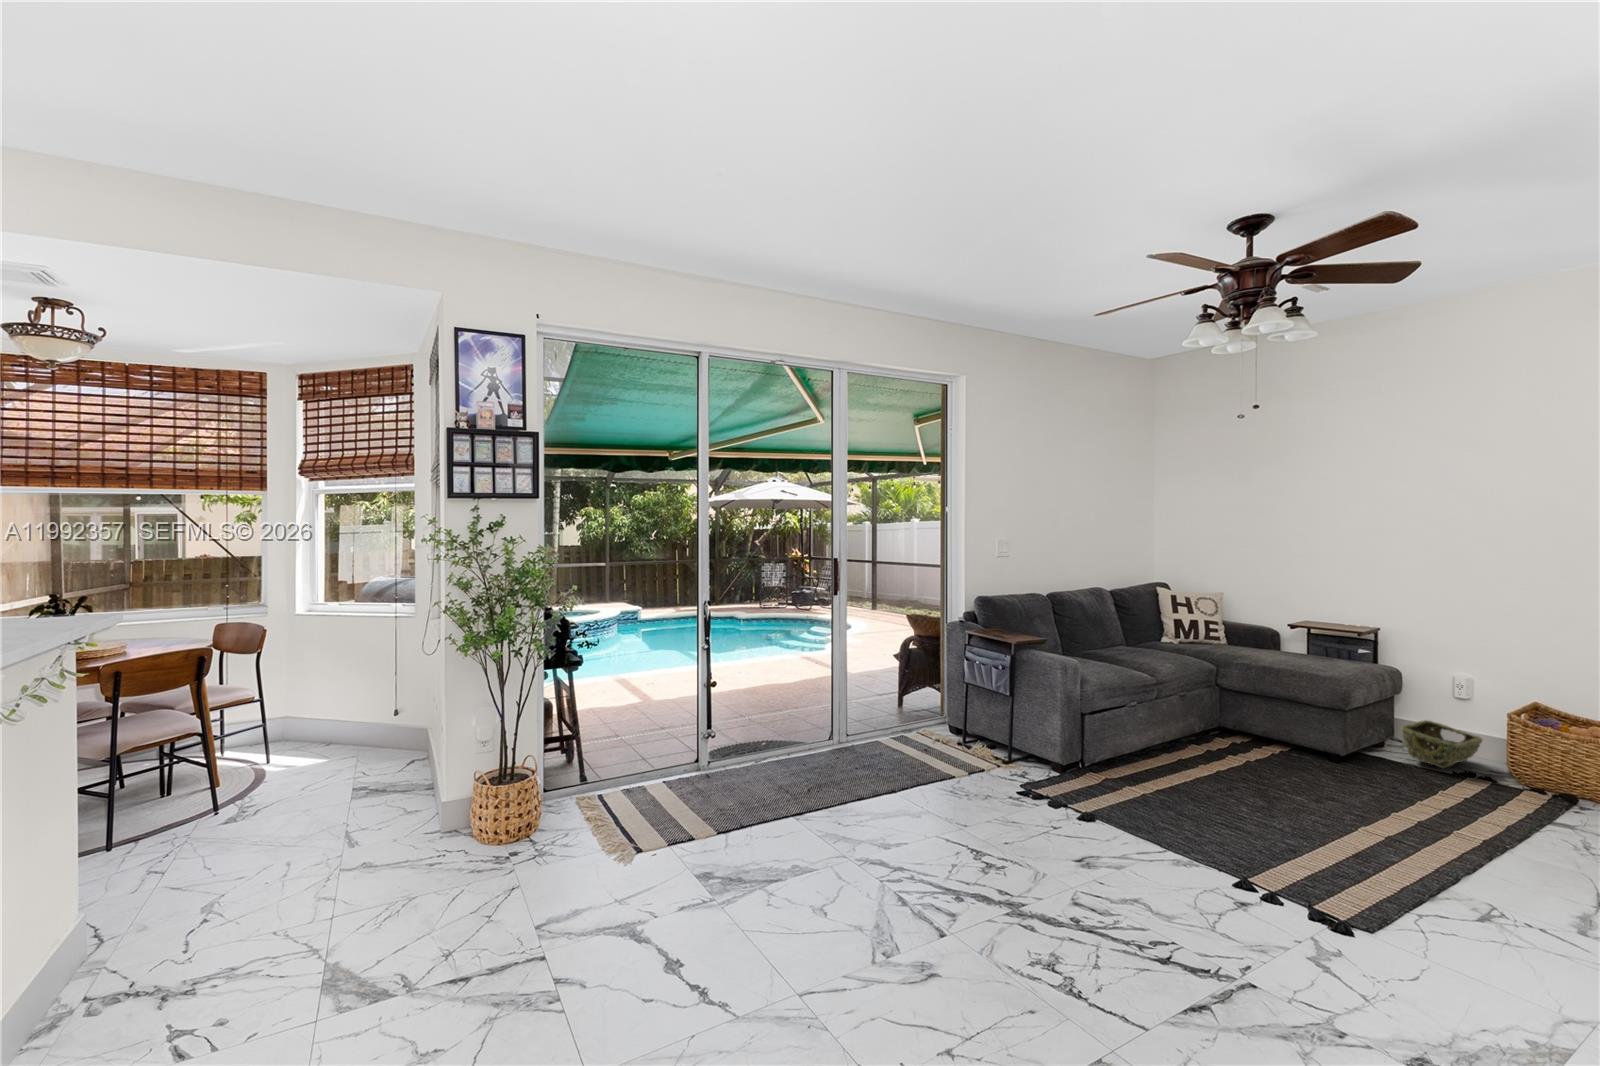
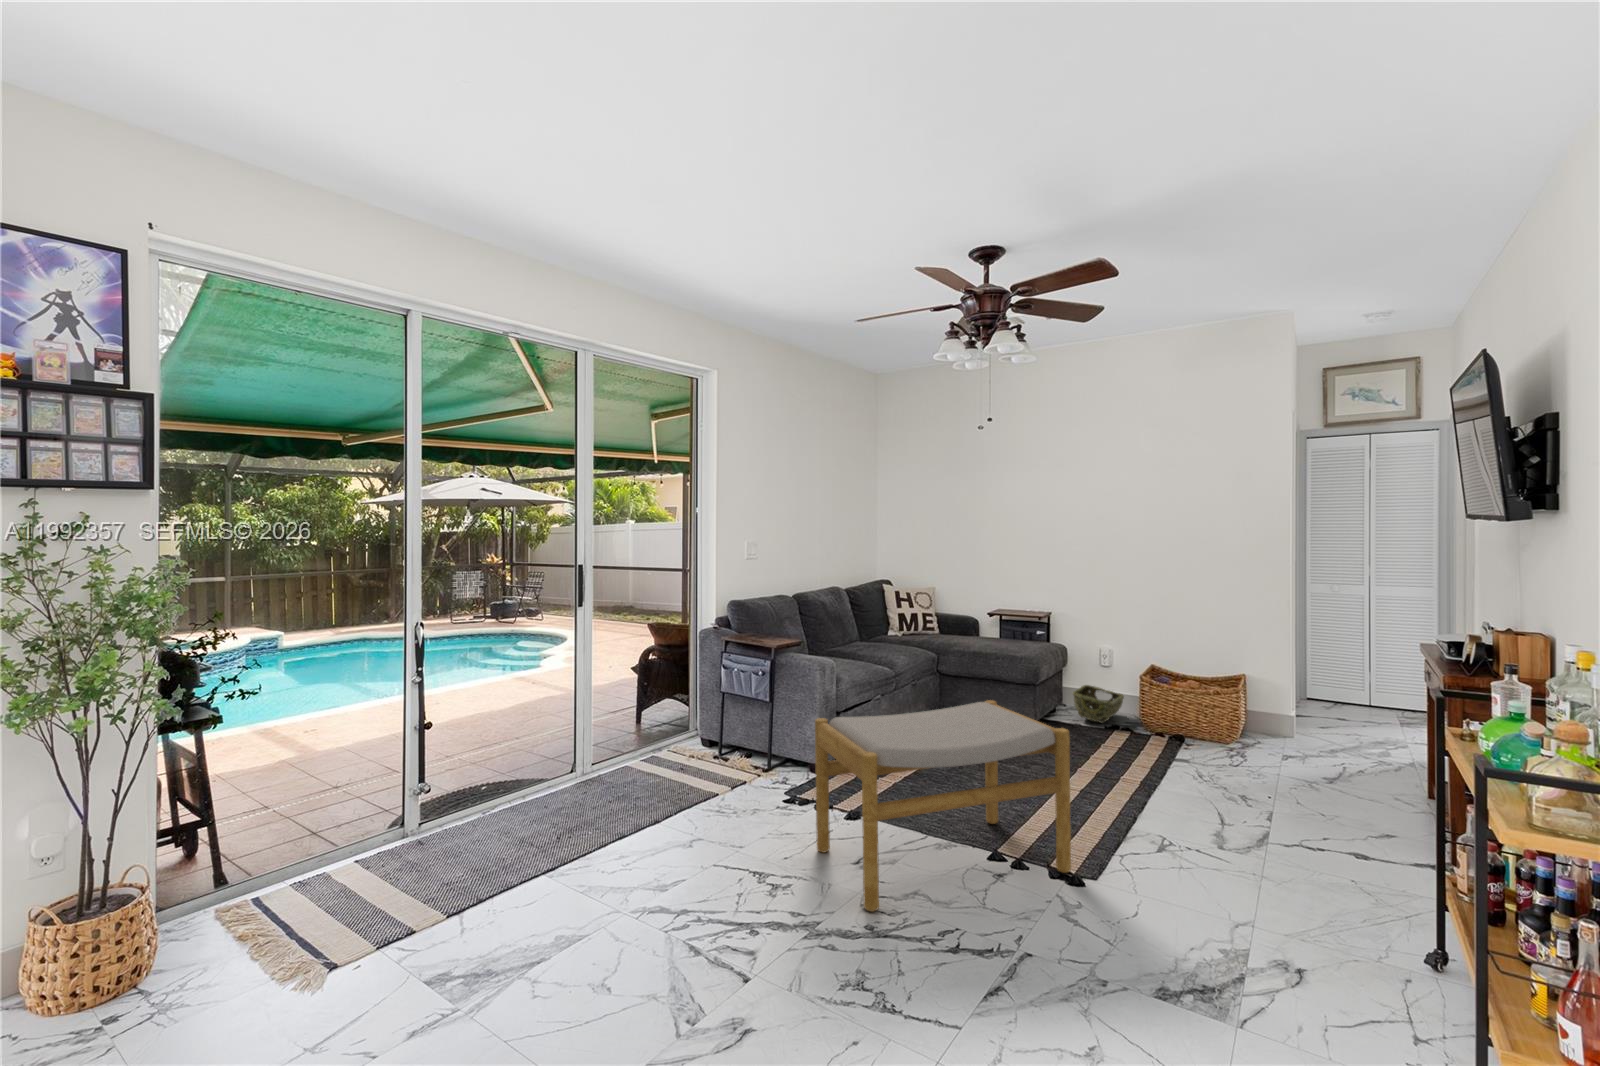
footstool: none [1039,716,1324,915] -> present [815,700,1071,912]

